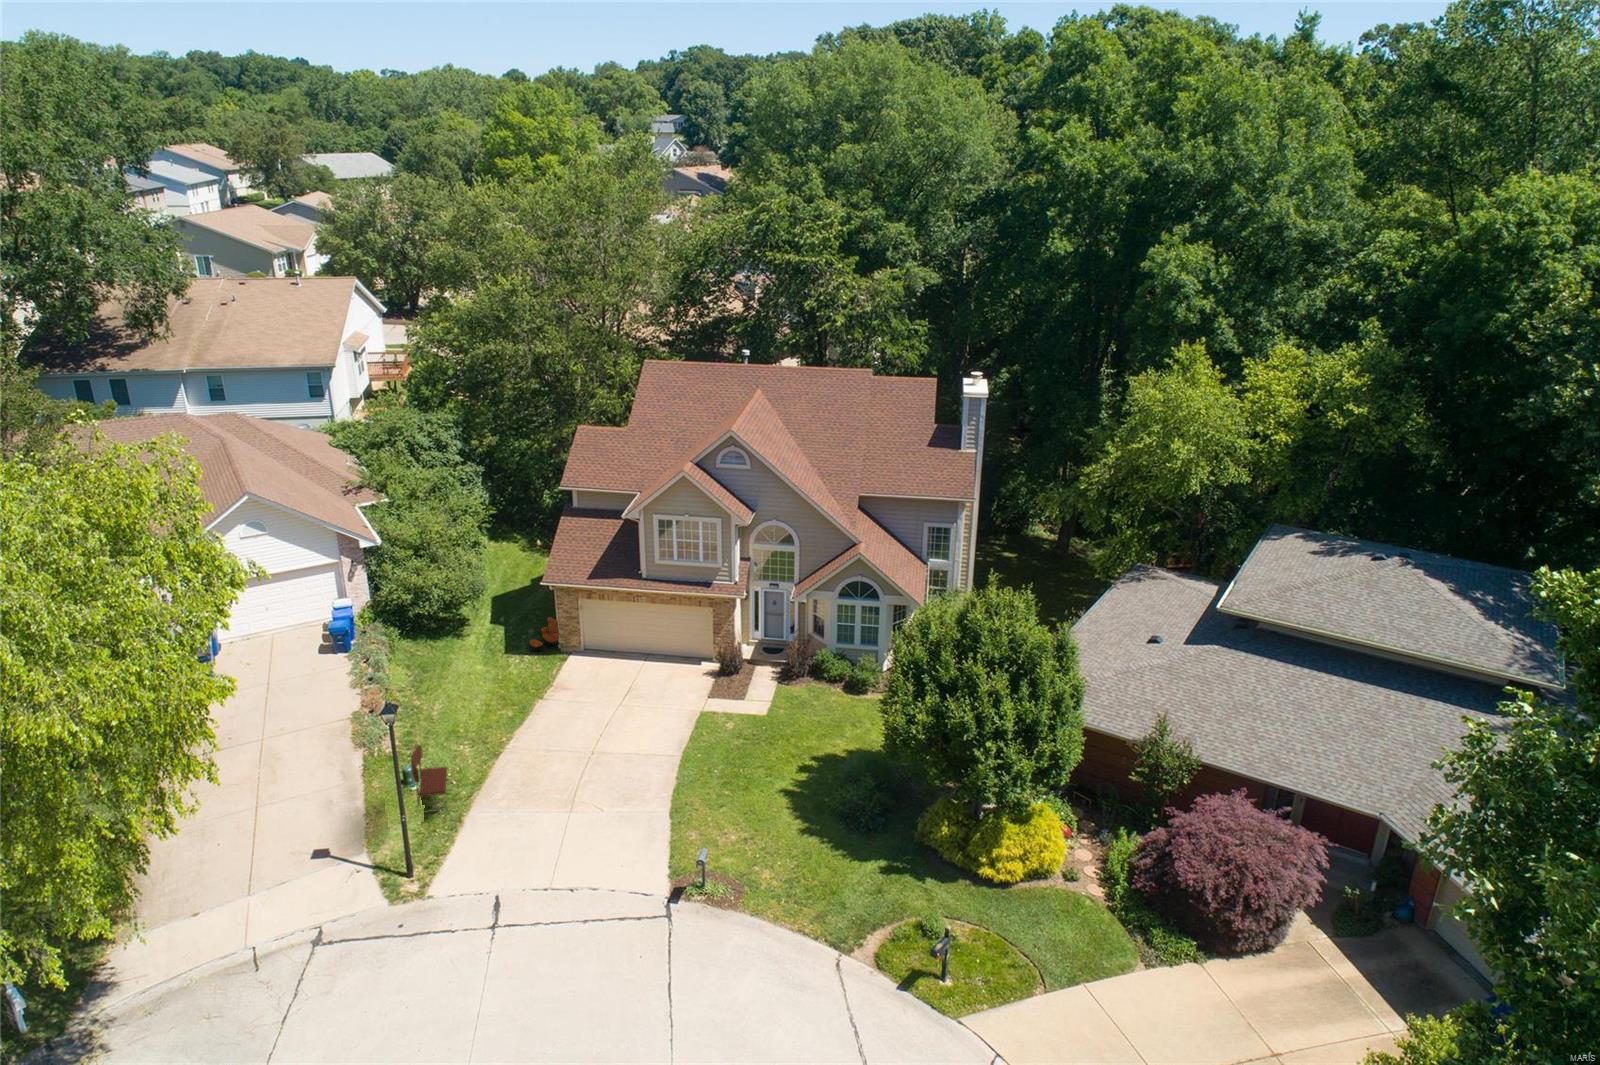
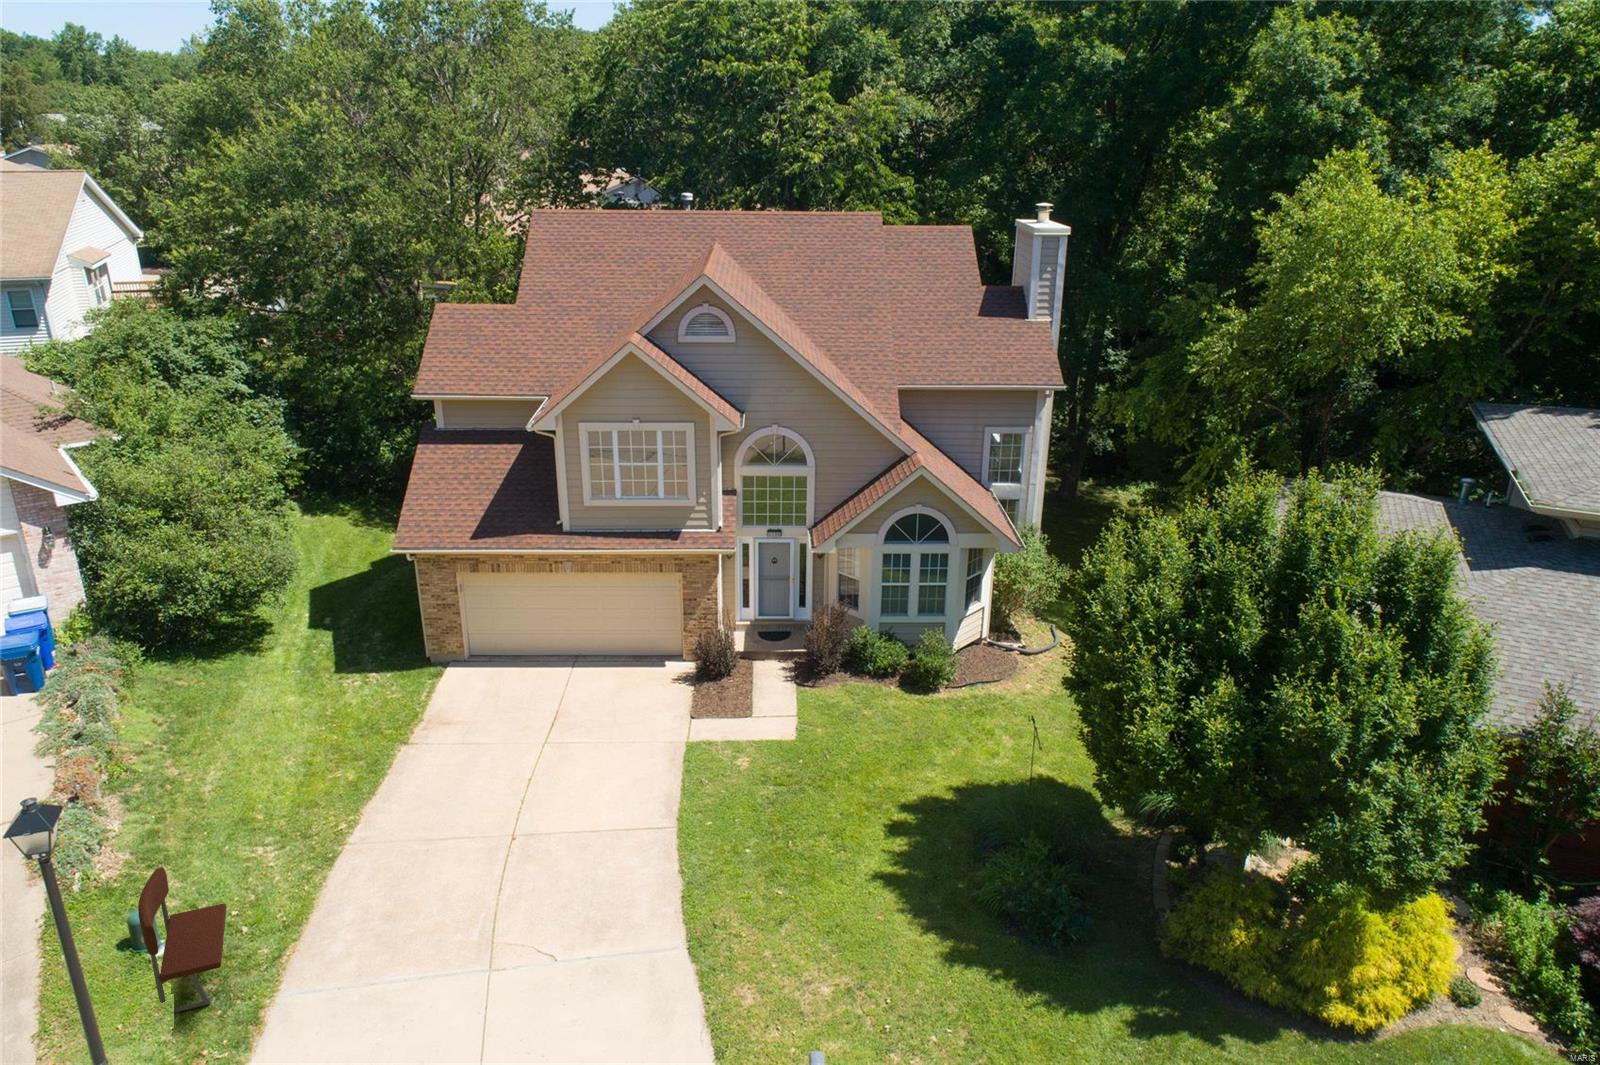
lounge chair: present [530,617,560,653] -> none [378,608,429,668]

